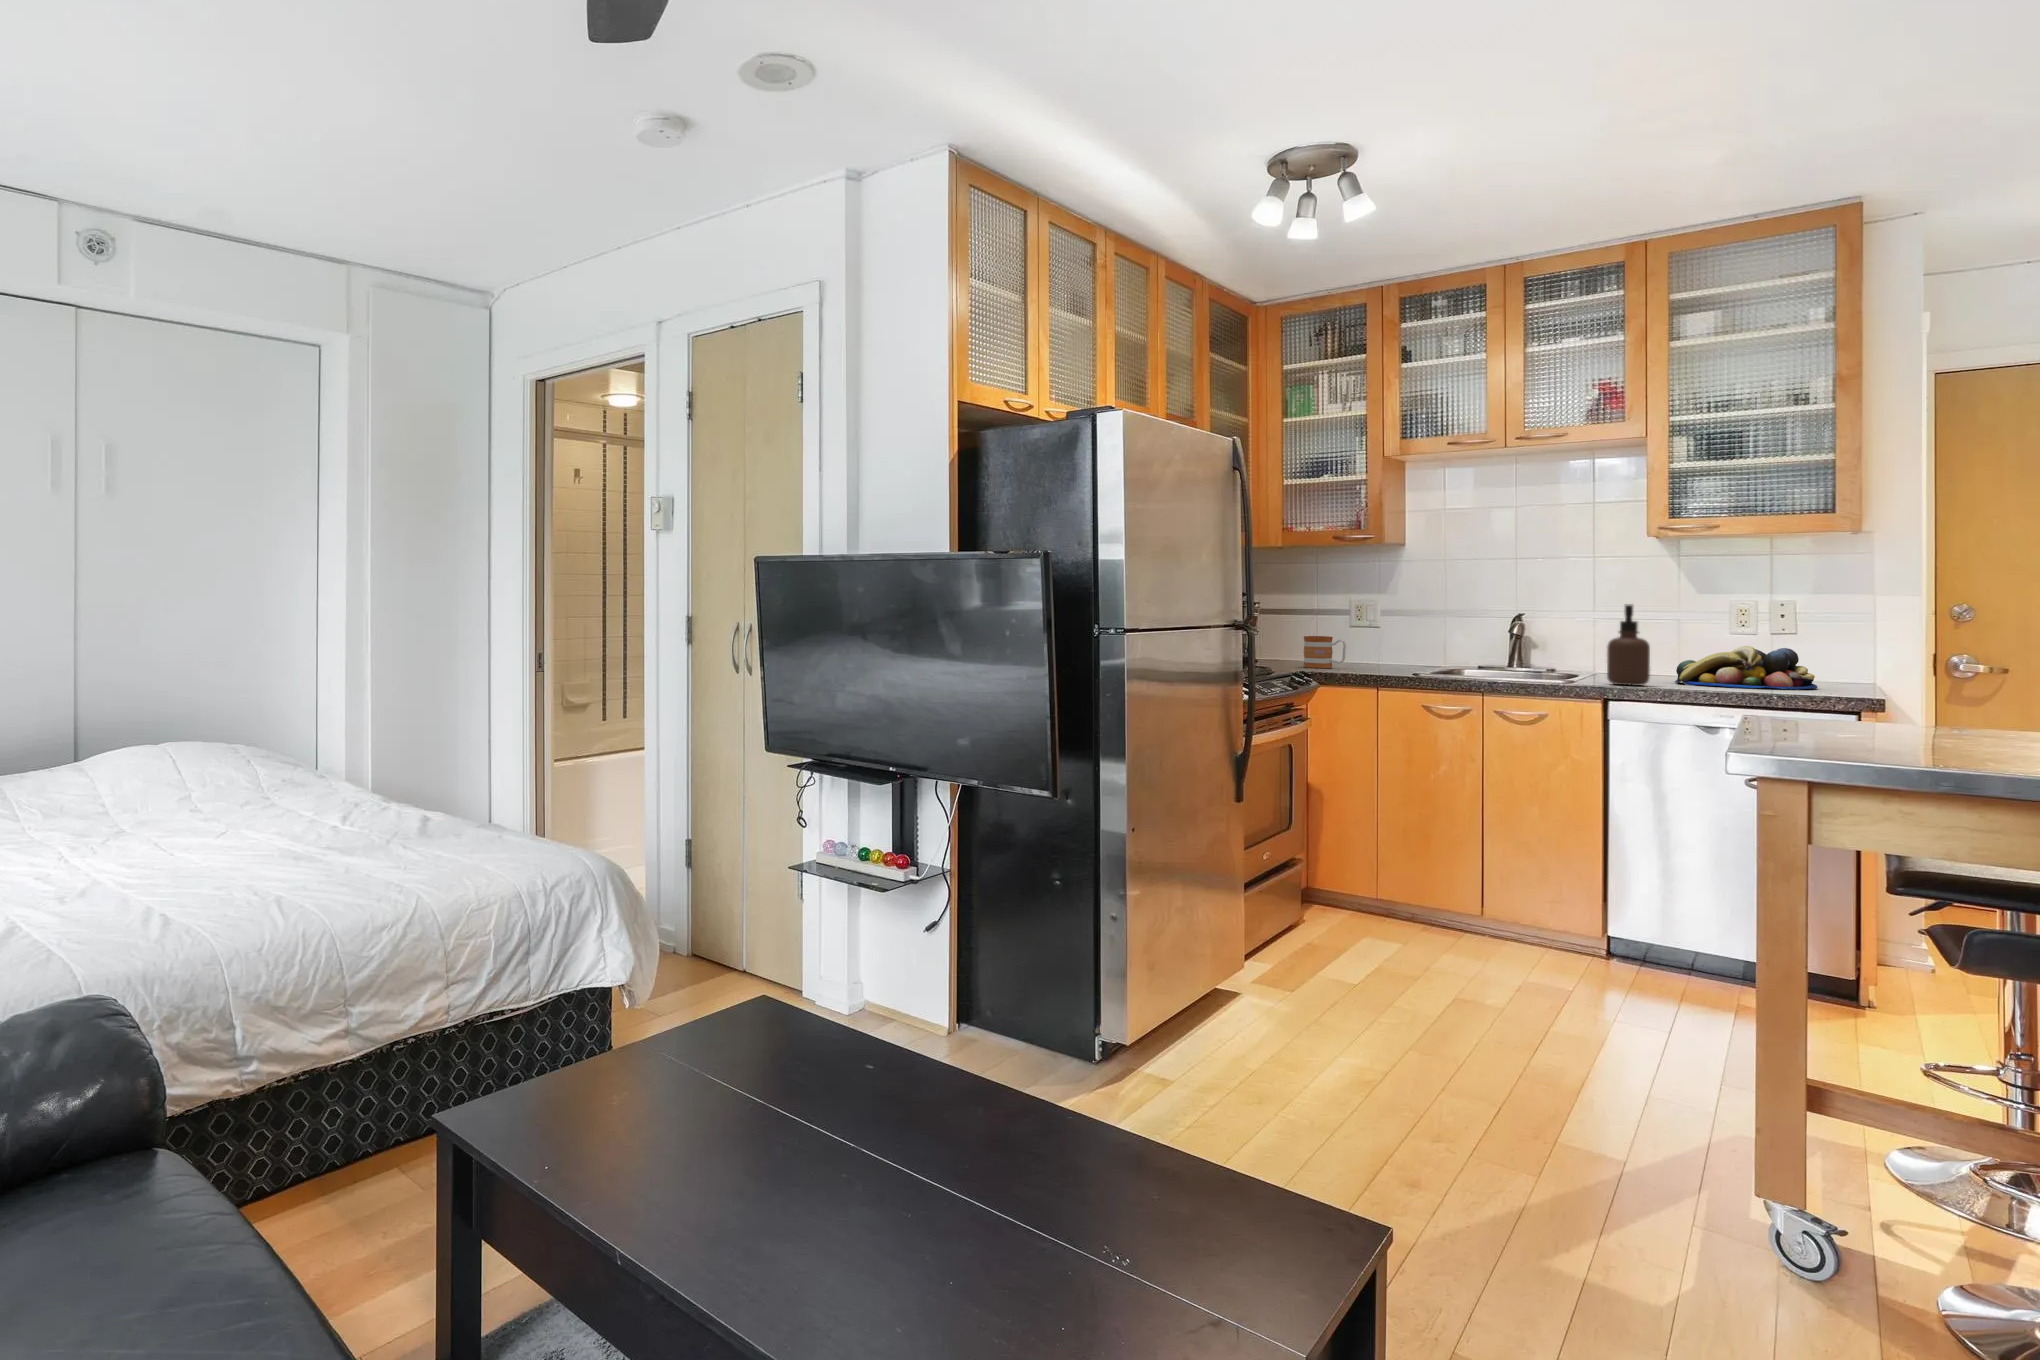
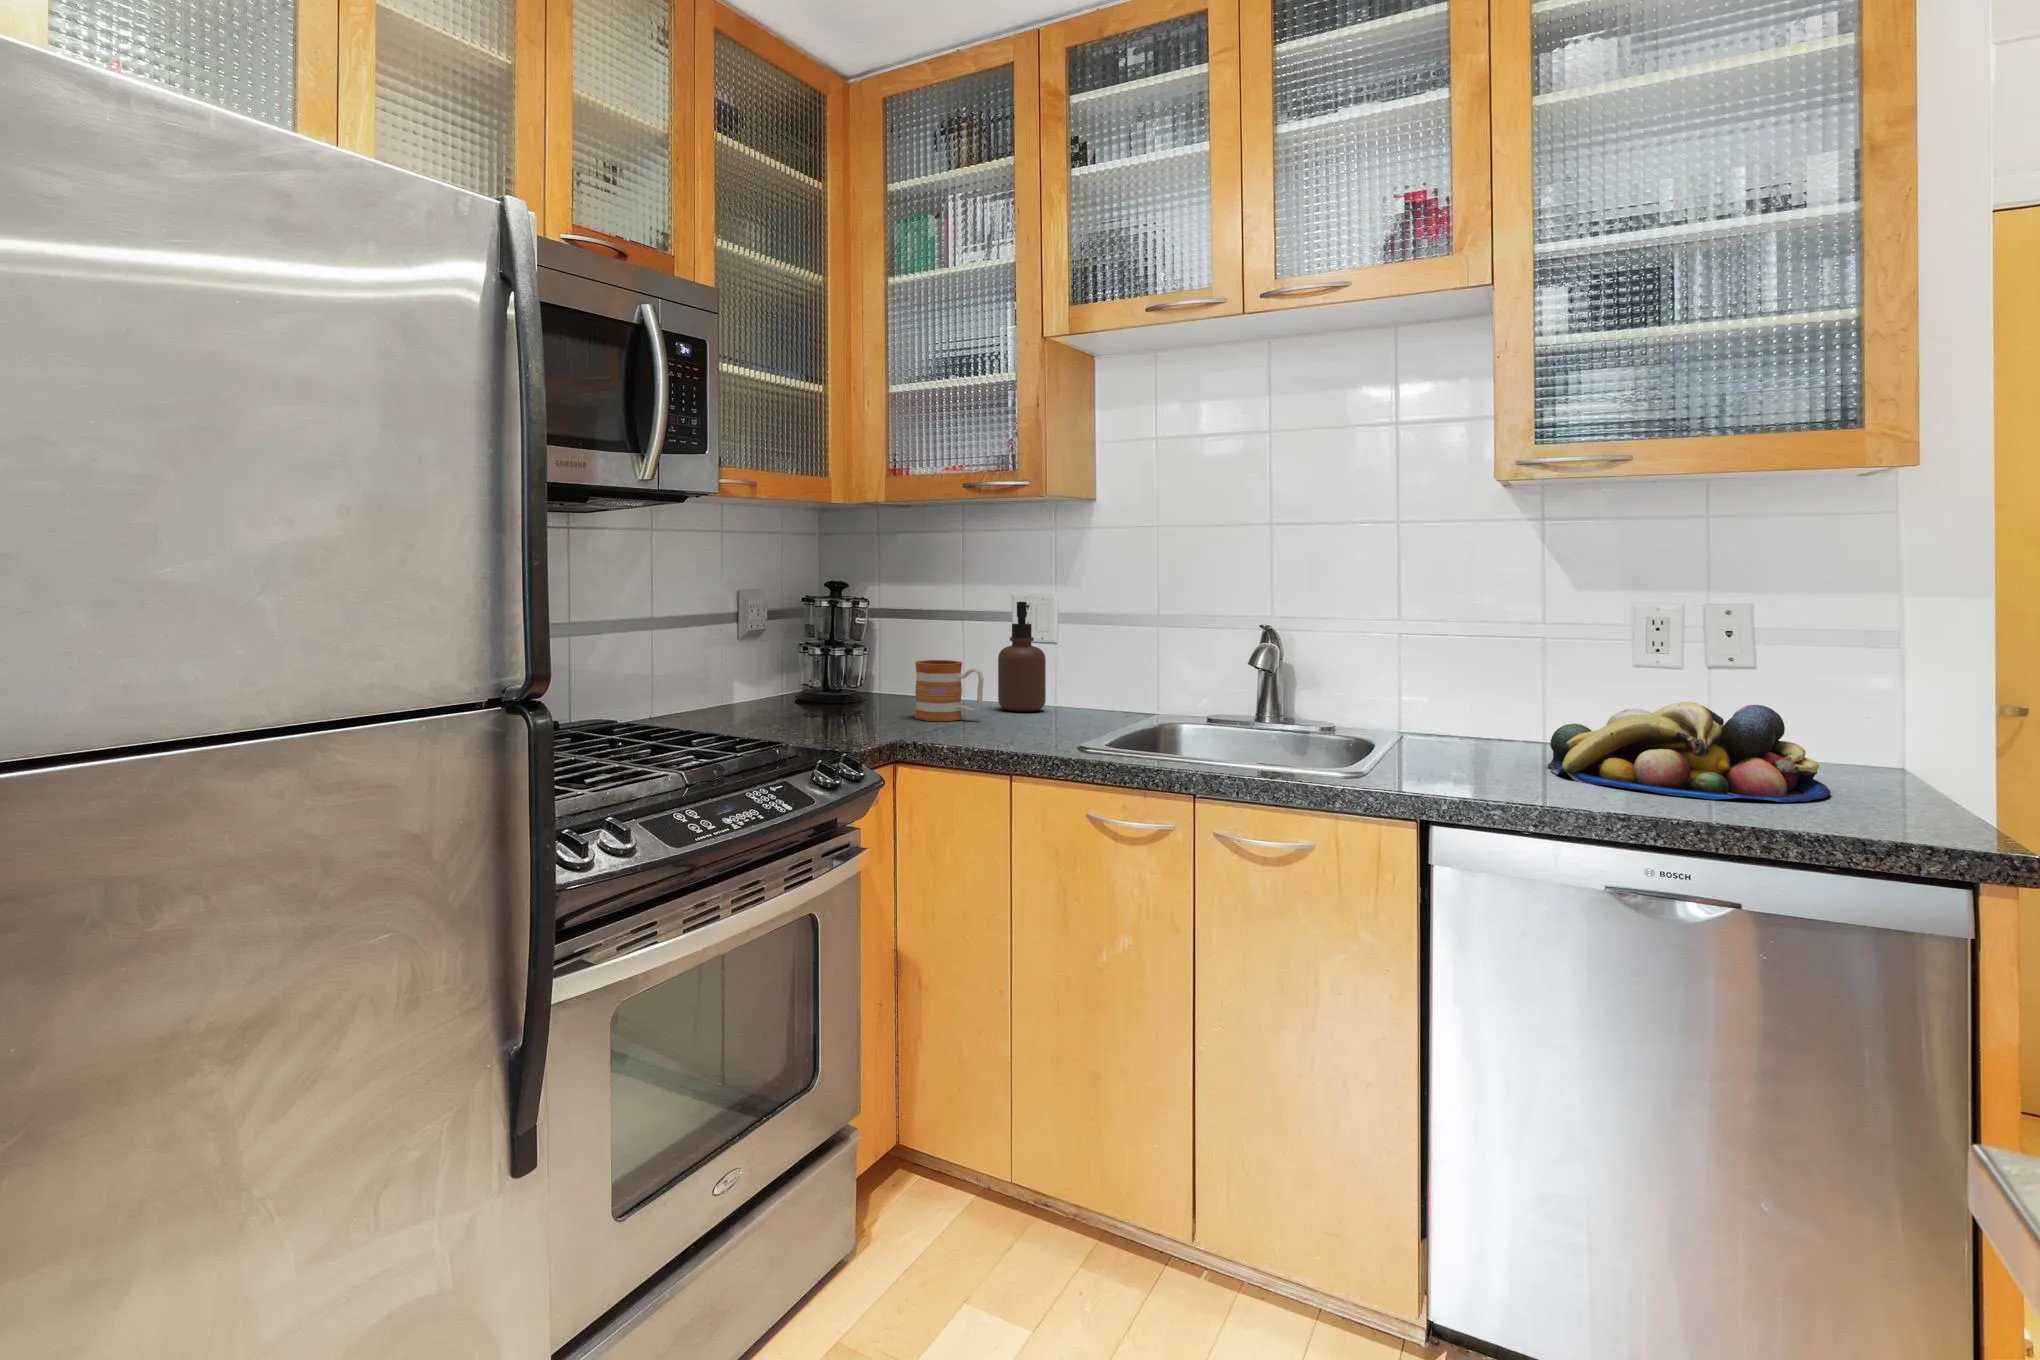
soap dispenser: present [1607,604,1650,686] -> present [998,602,1046,712]

